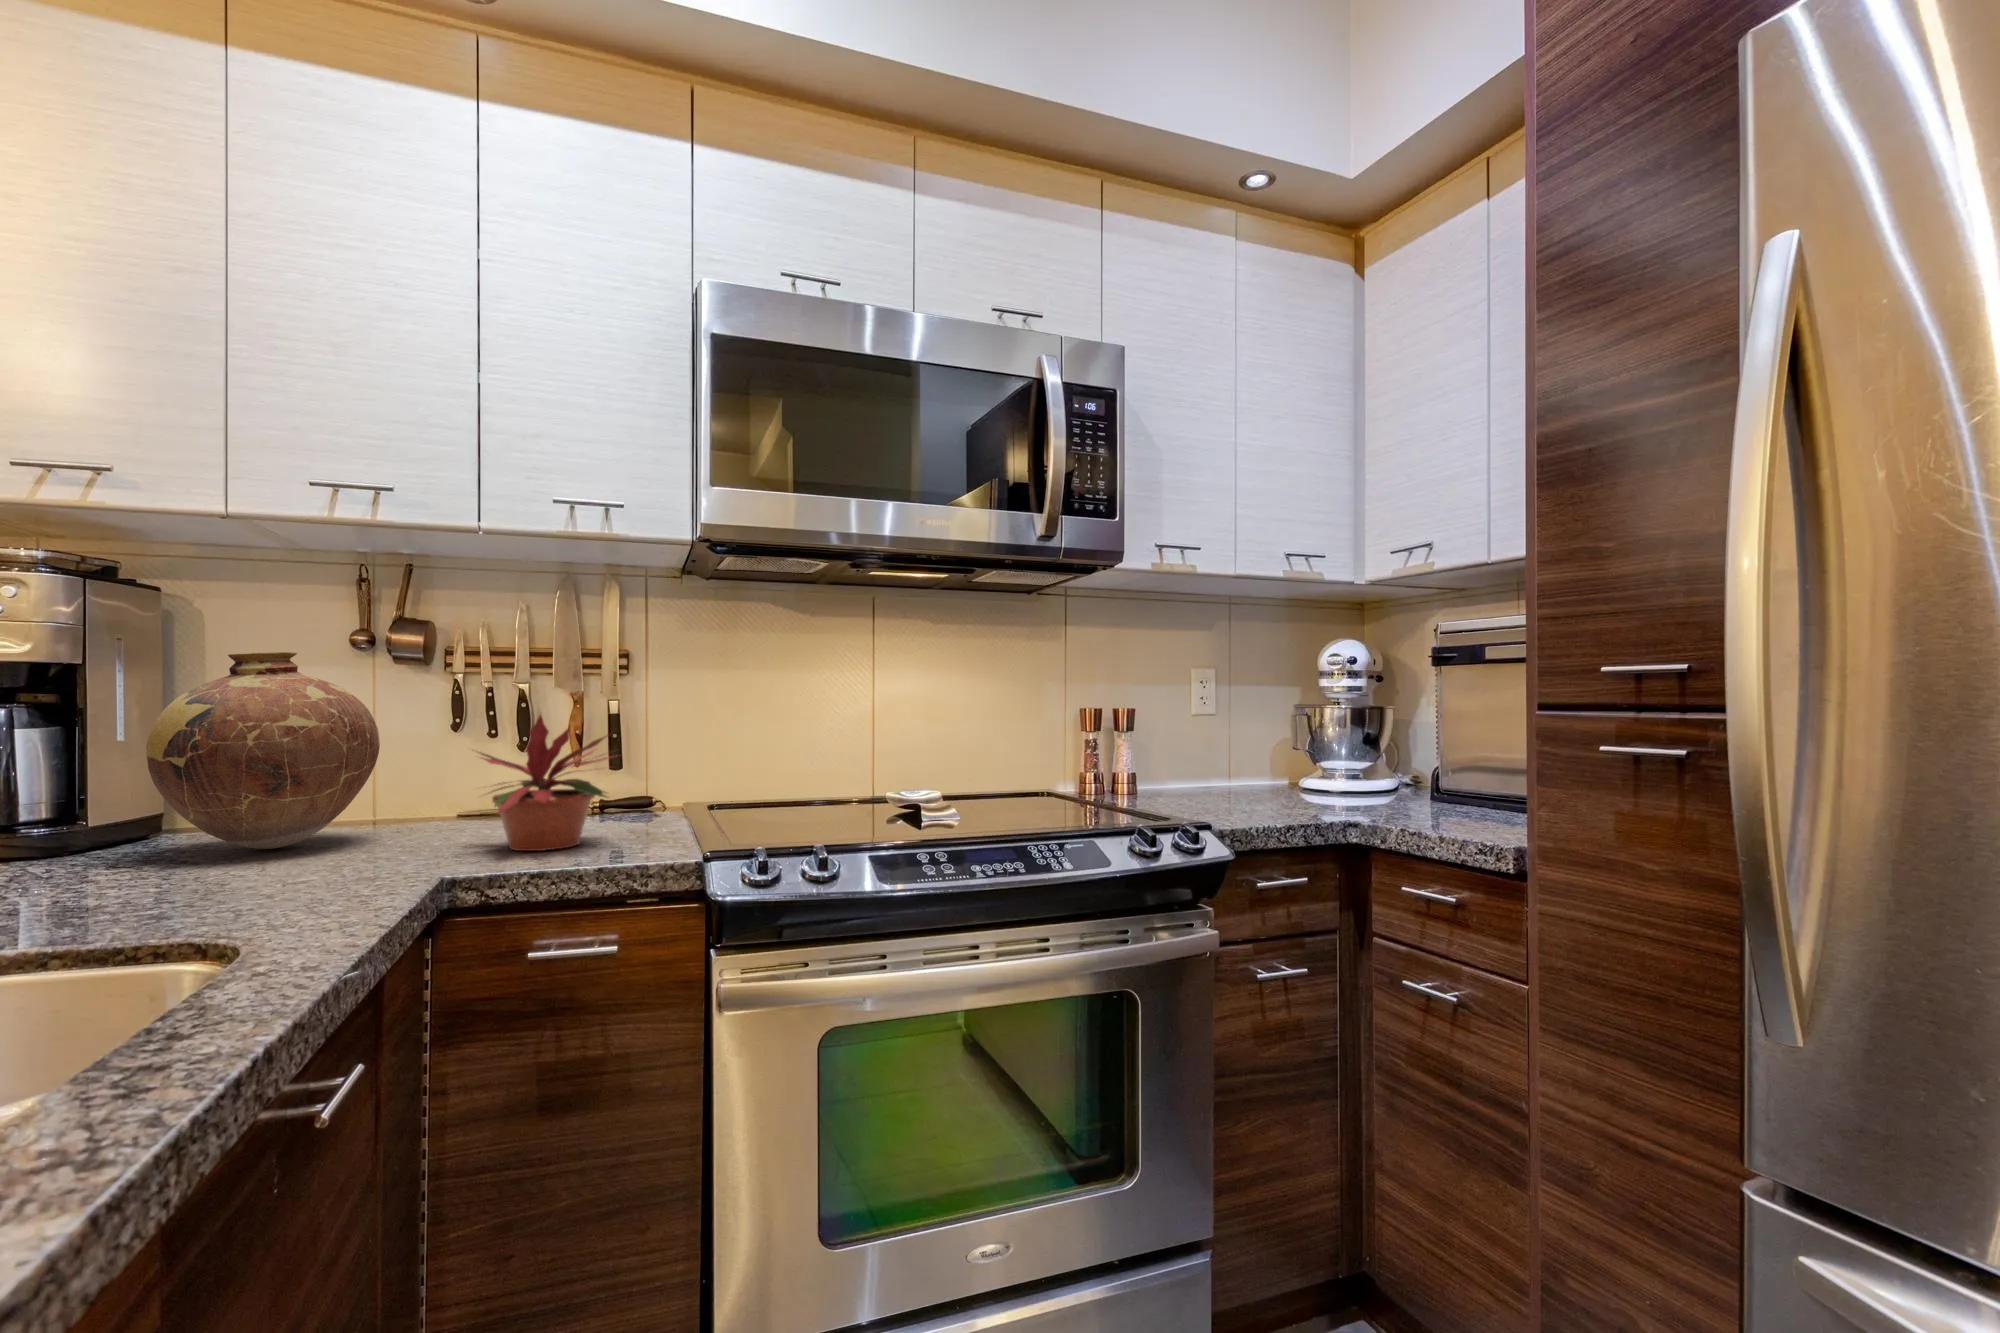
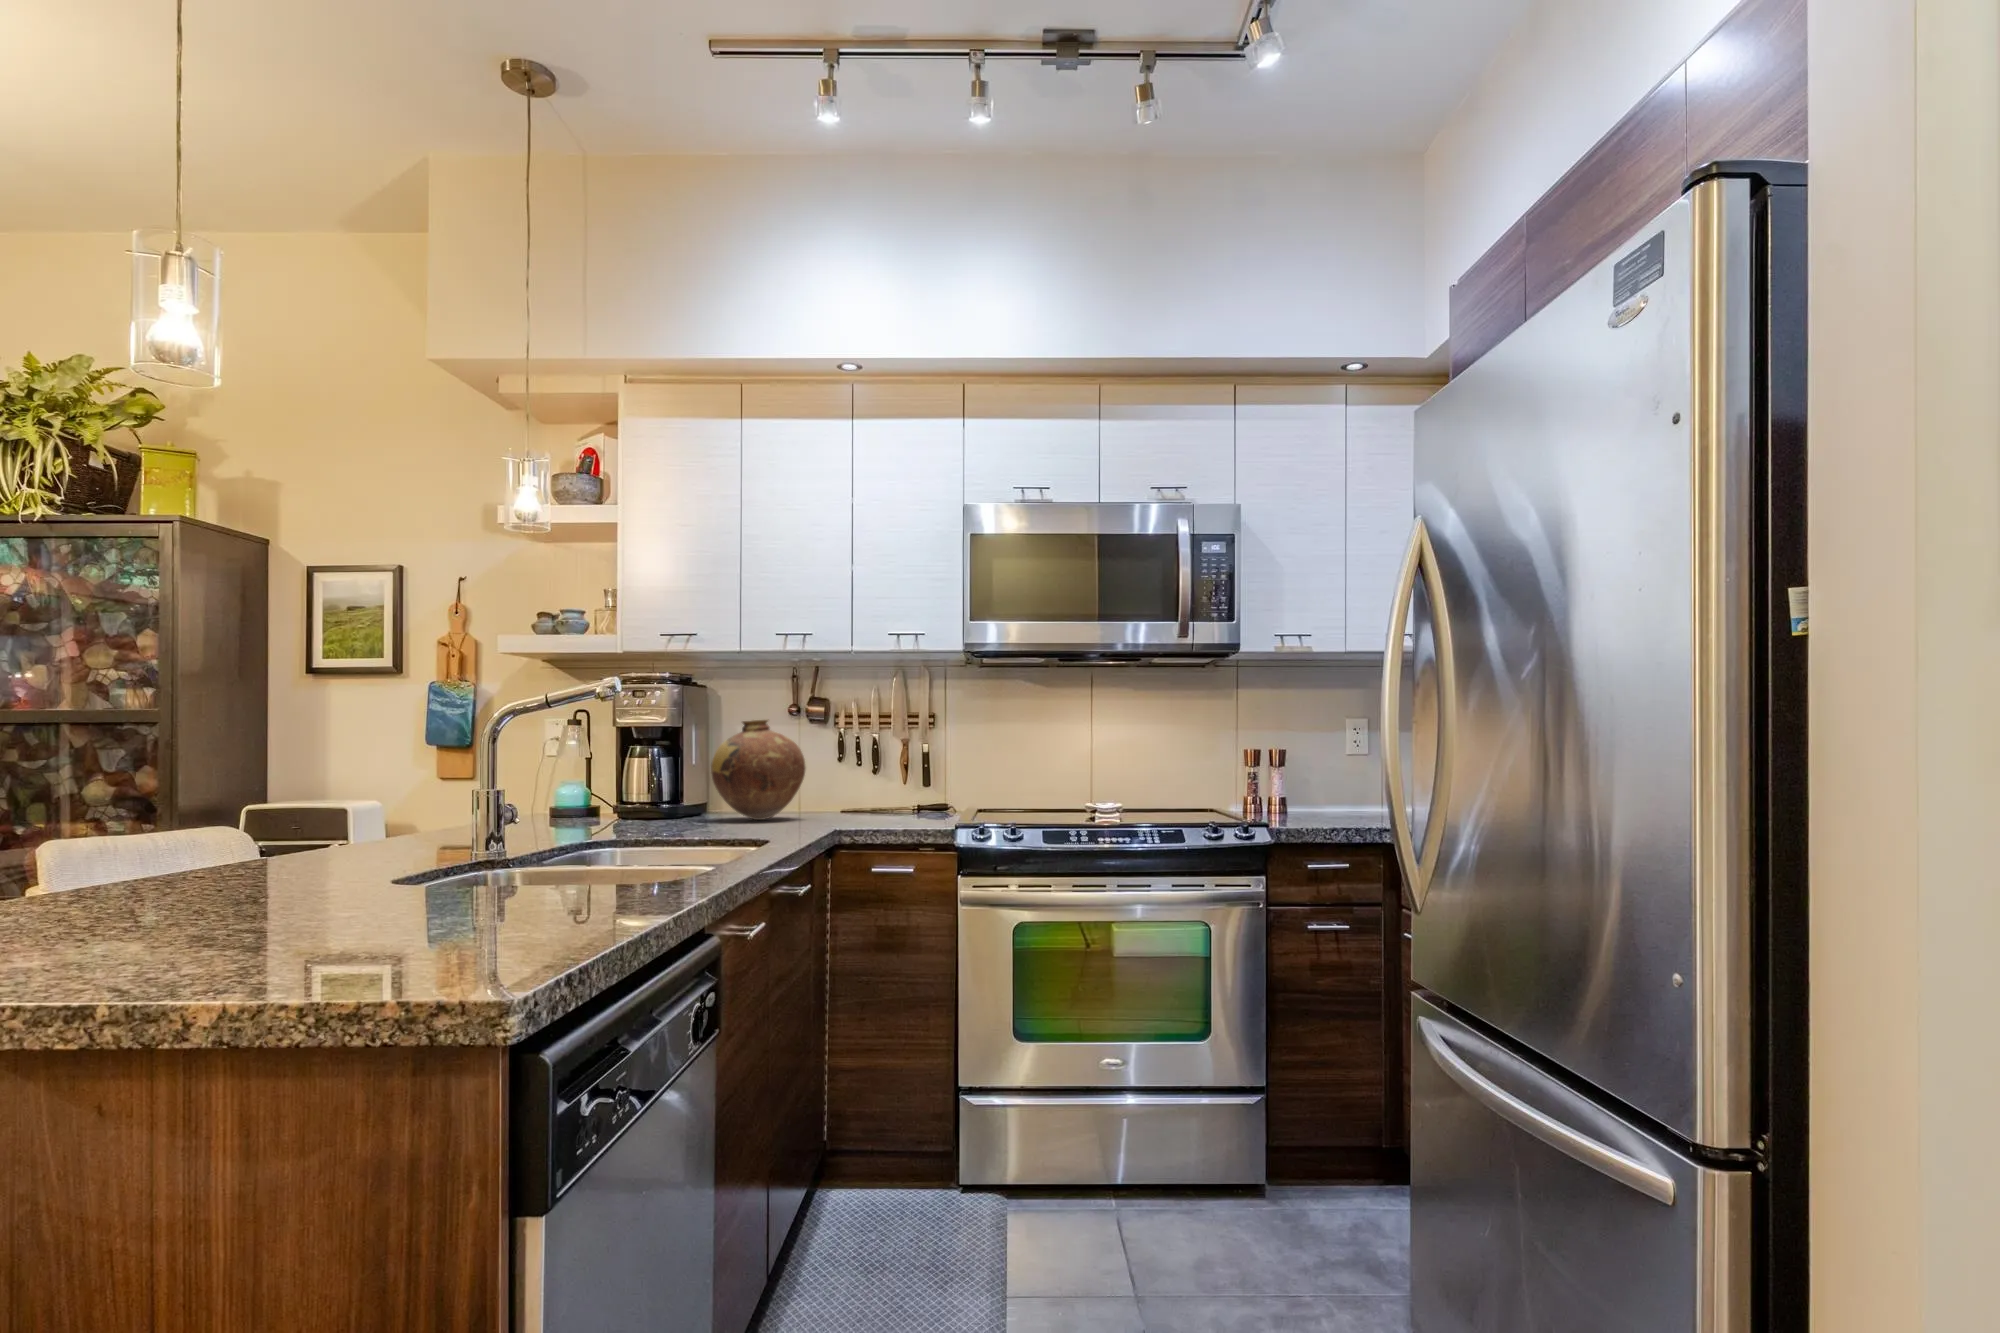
potted plant: present [480,715,613,851] -> none [845,750,922,823]

